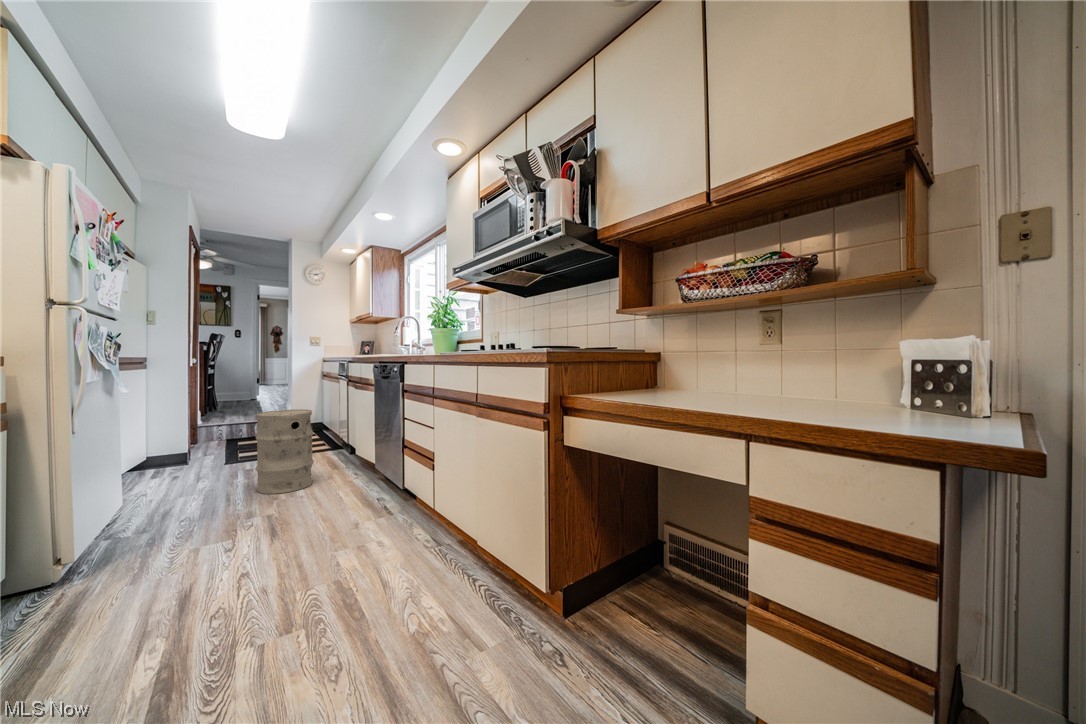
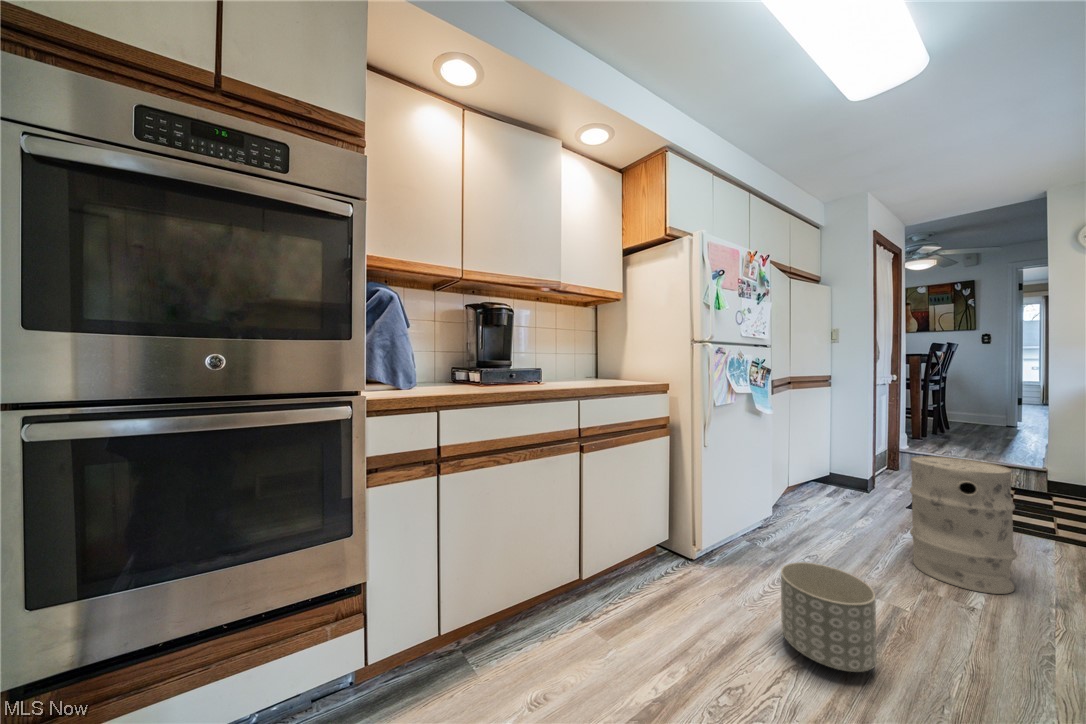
planter: none [215,494,287,565] -> present [781,562,877,672]

